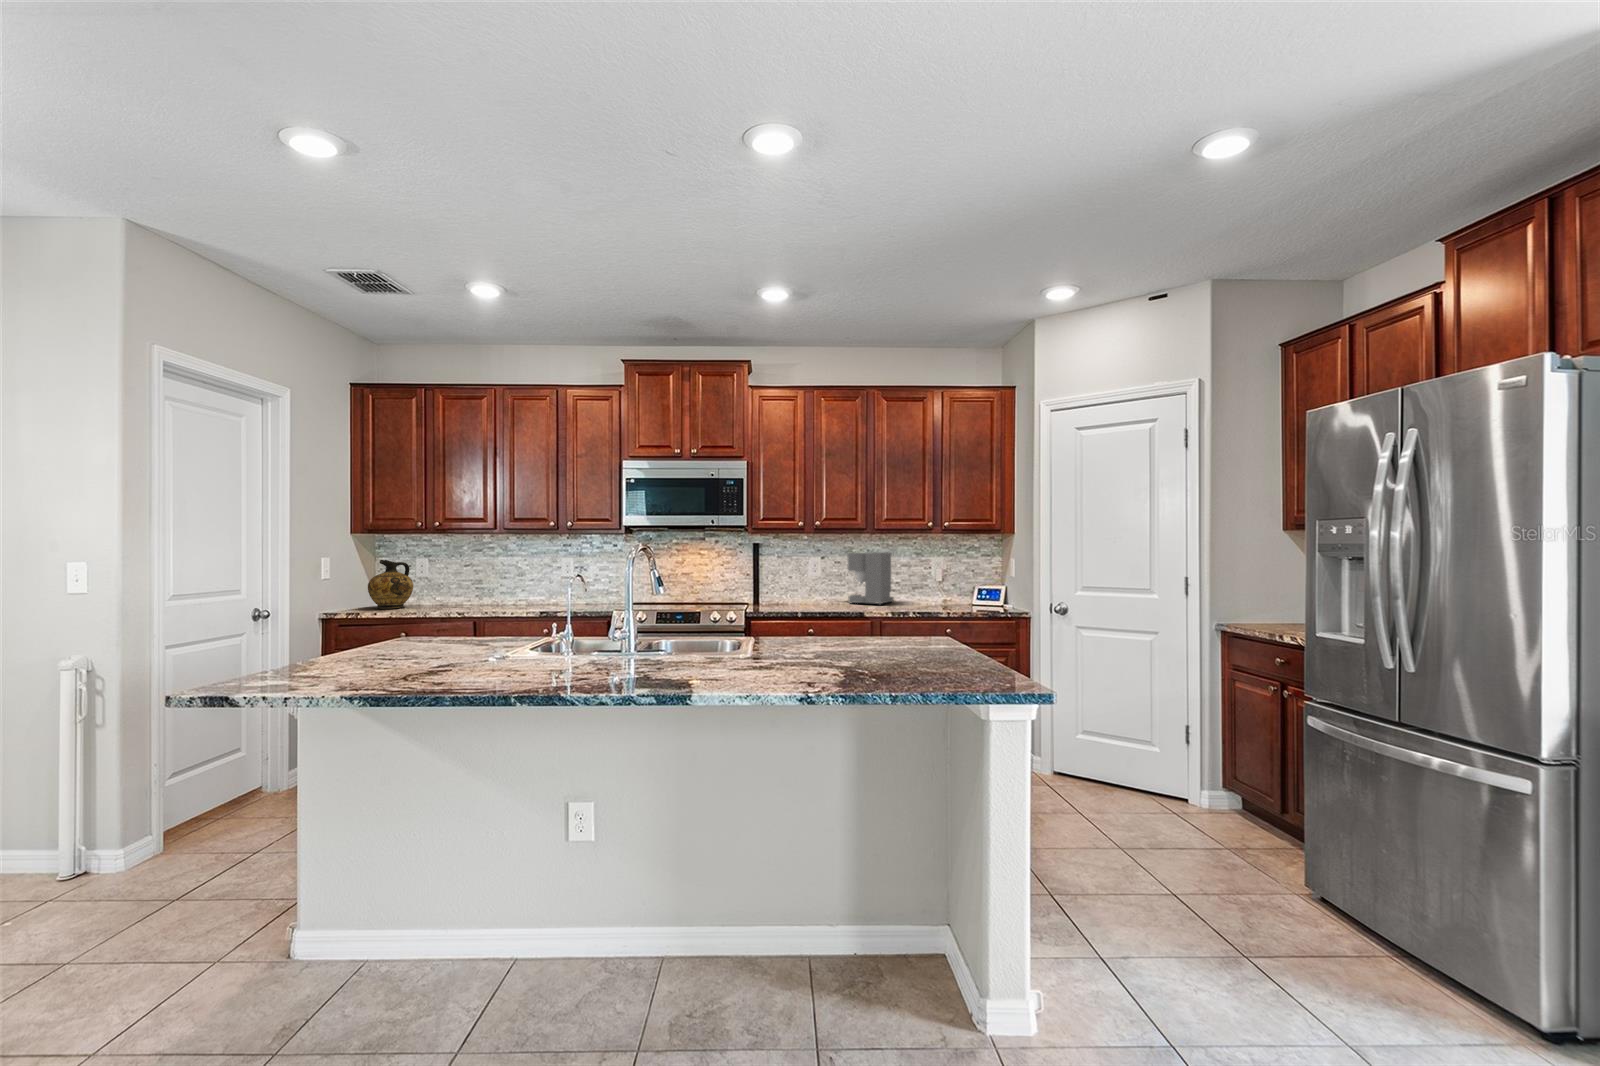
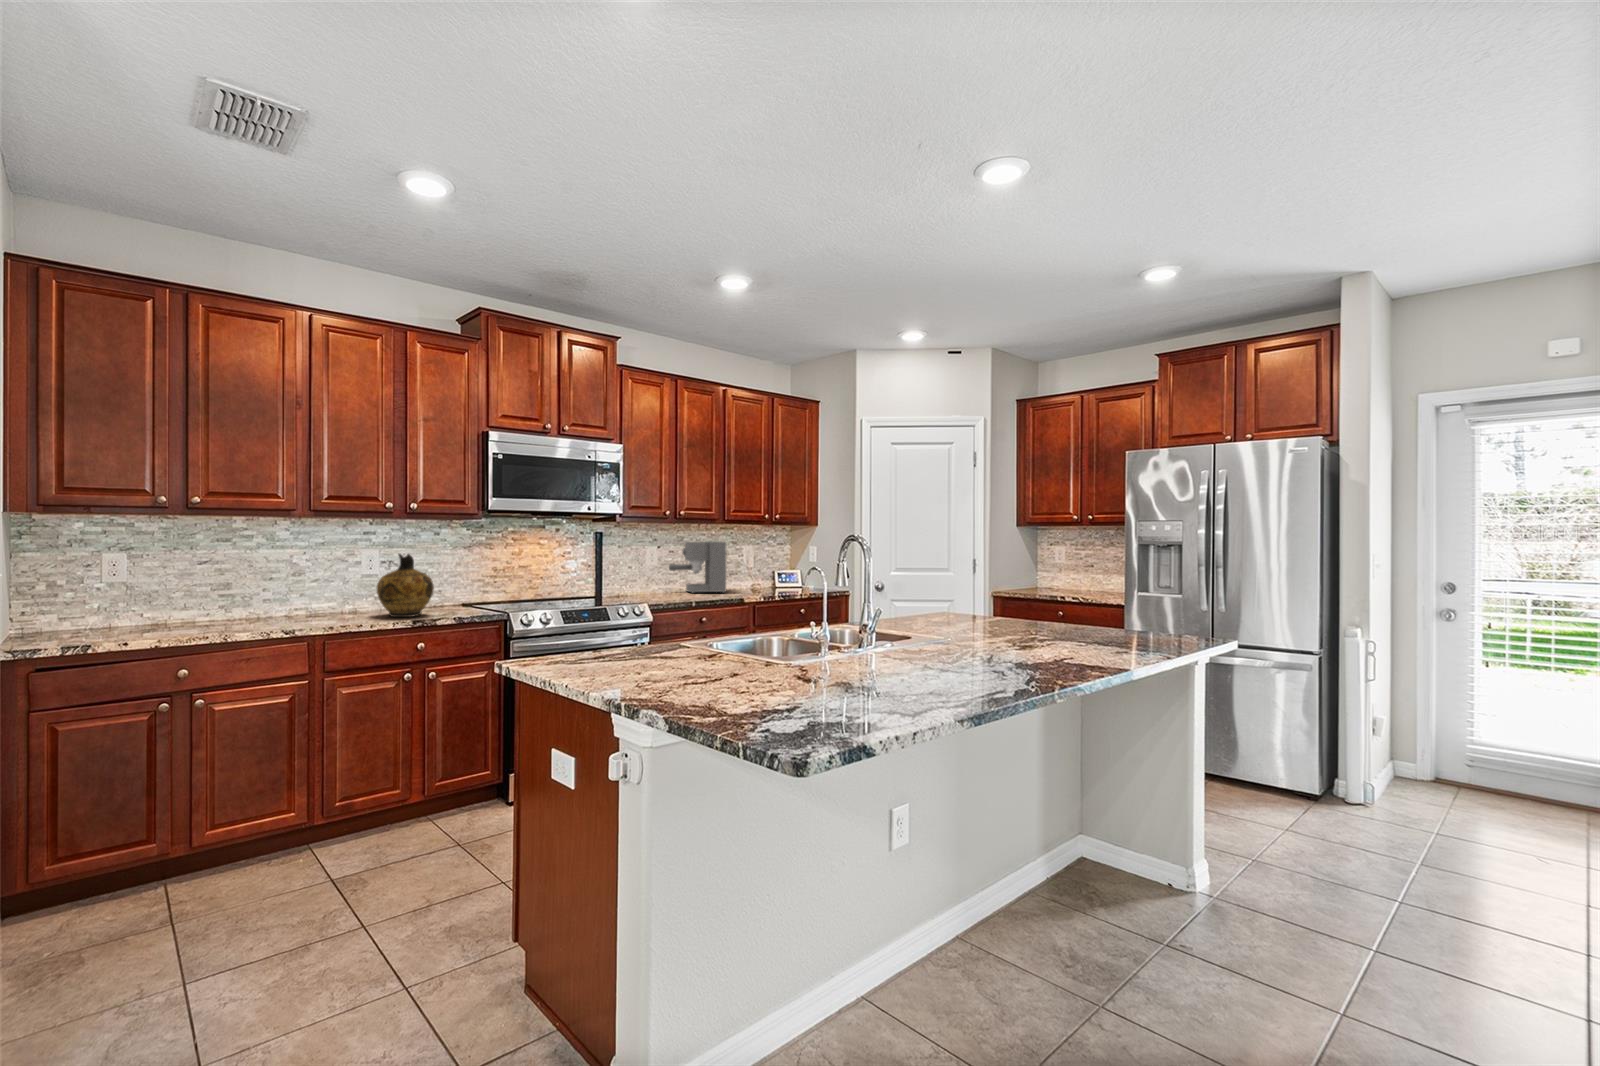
ceramic jug: present [368,560,413,609] -> present [377,554,434,617]

